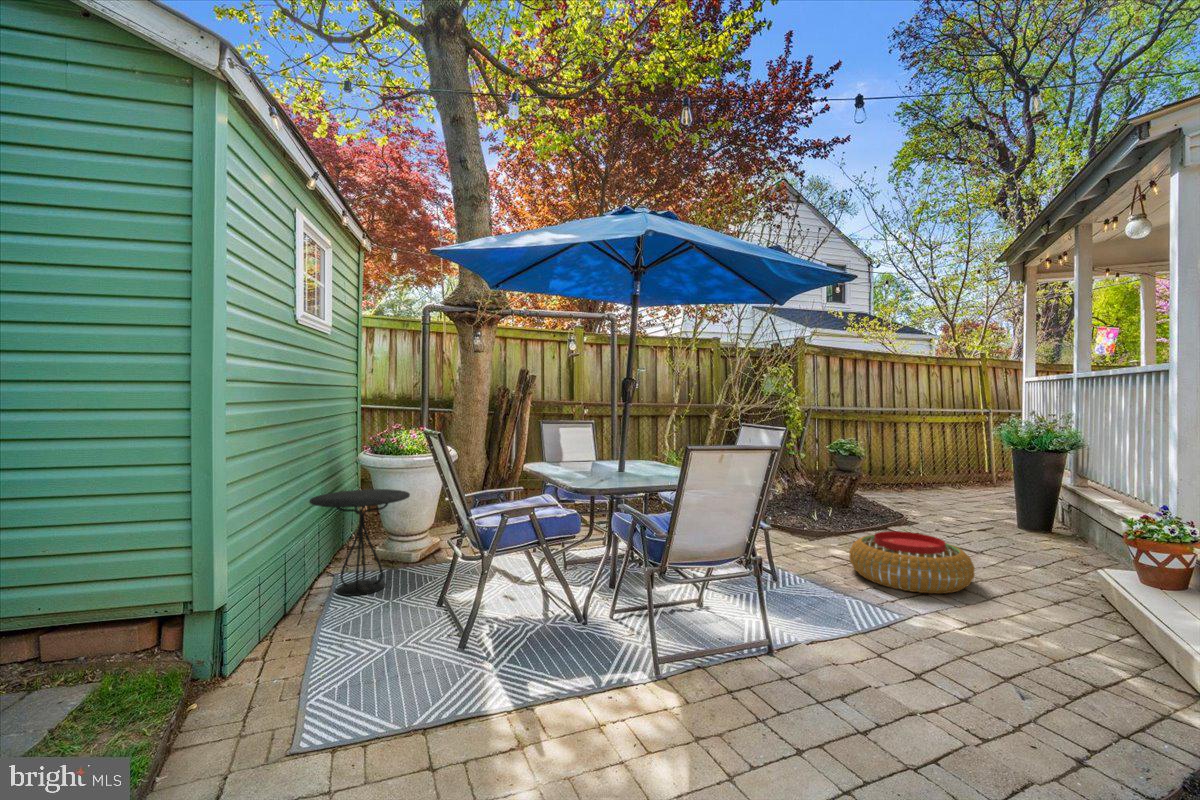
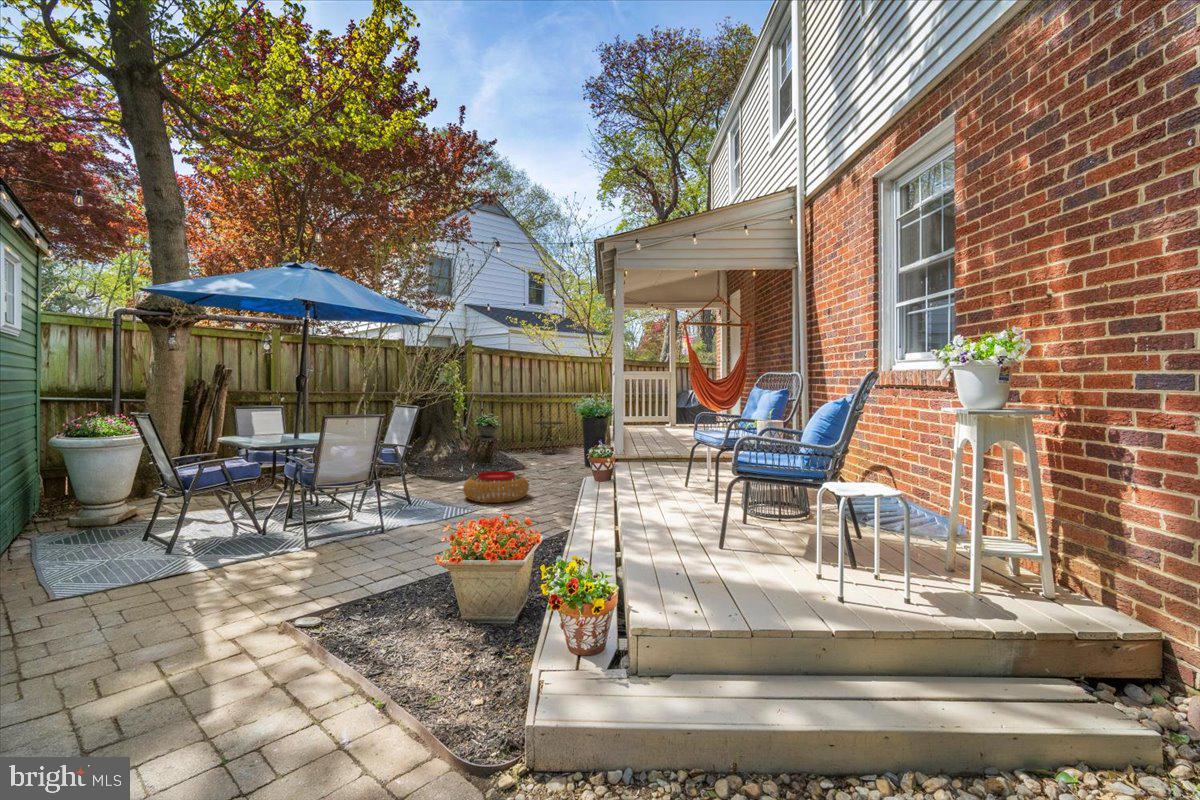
side table: present [309,489,410,596] -> present [534,422,563,455]

